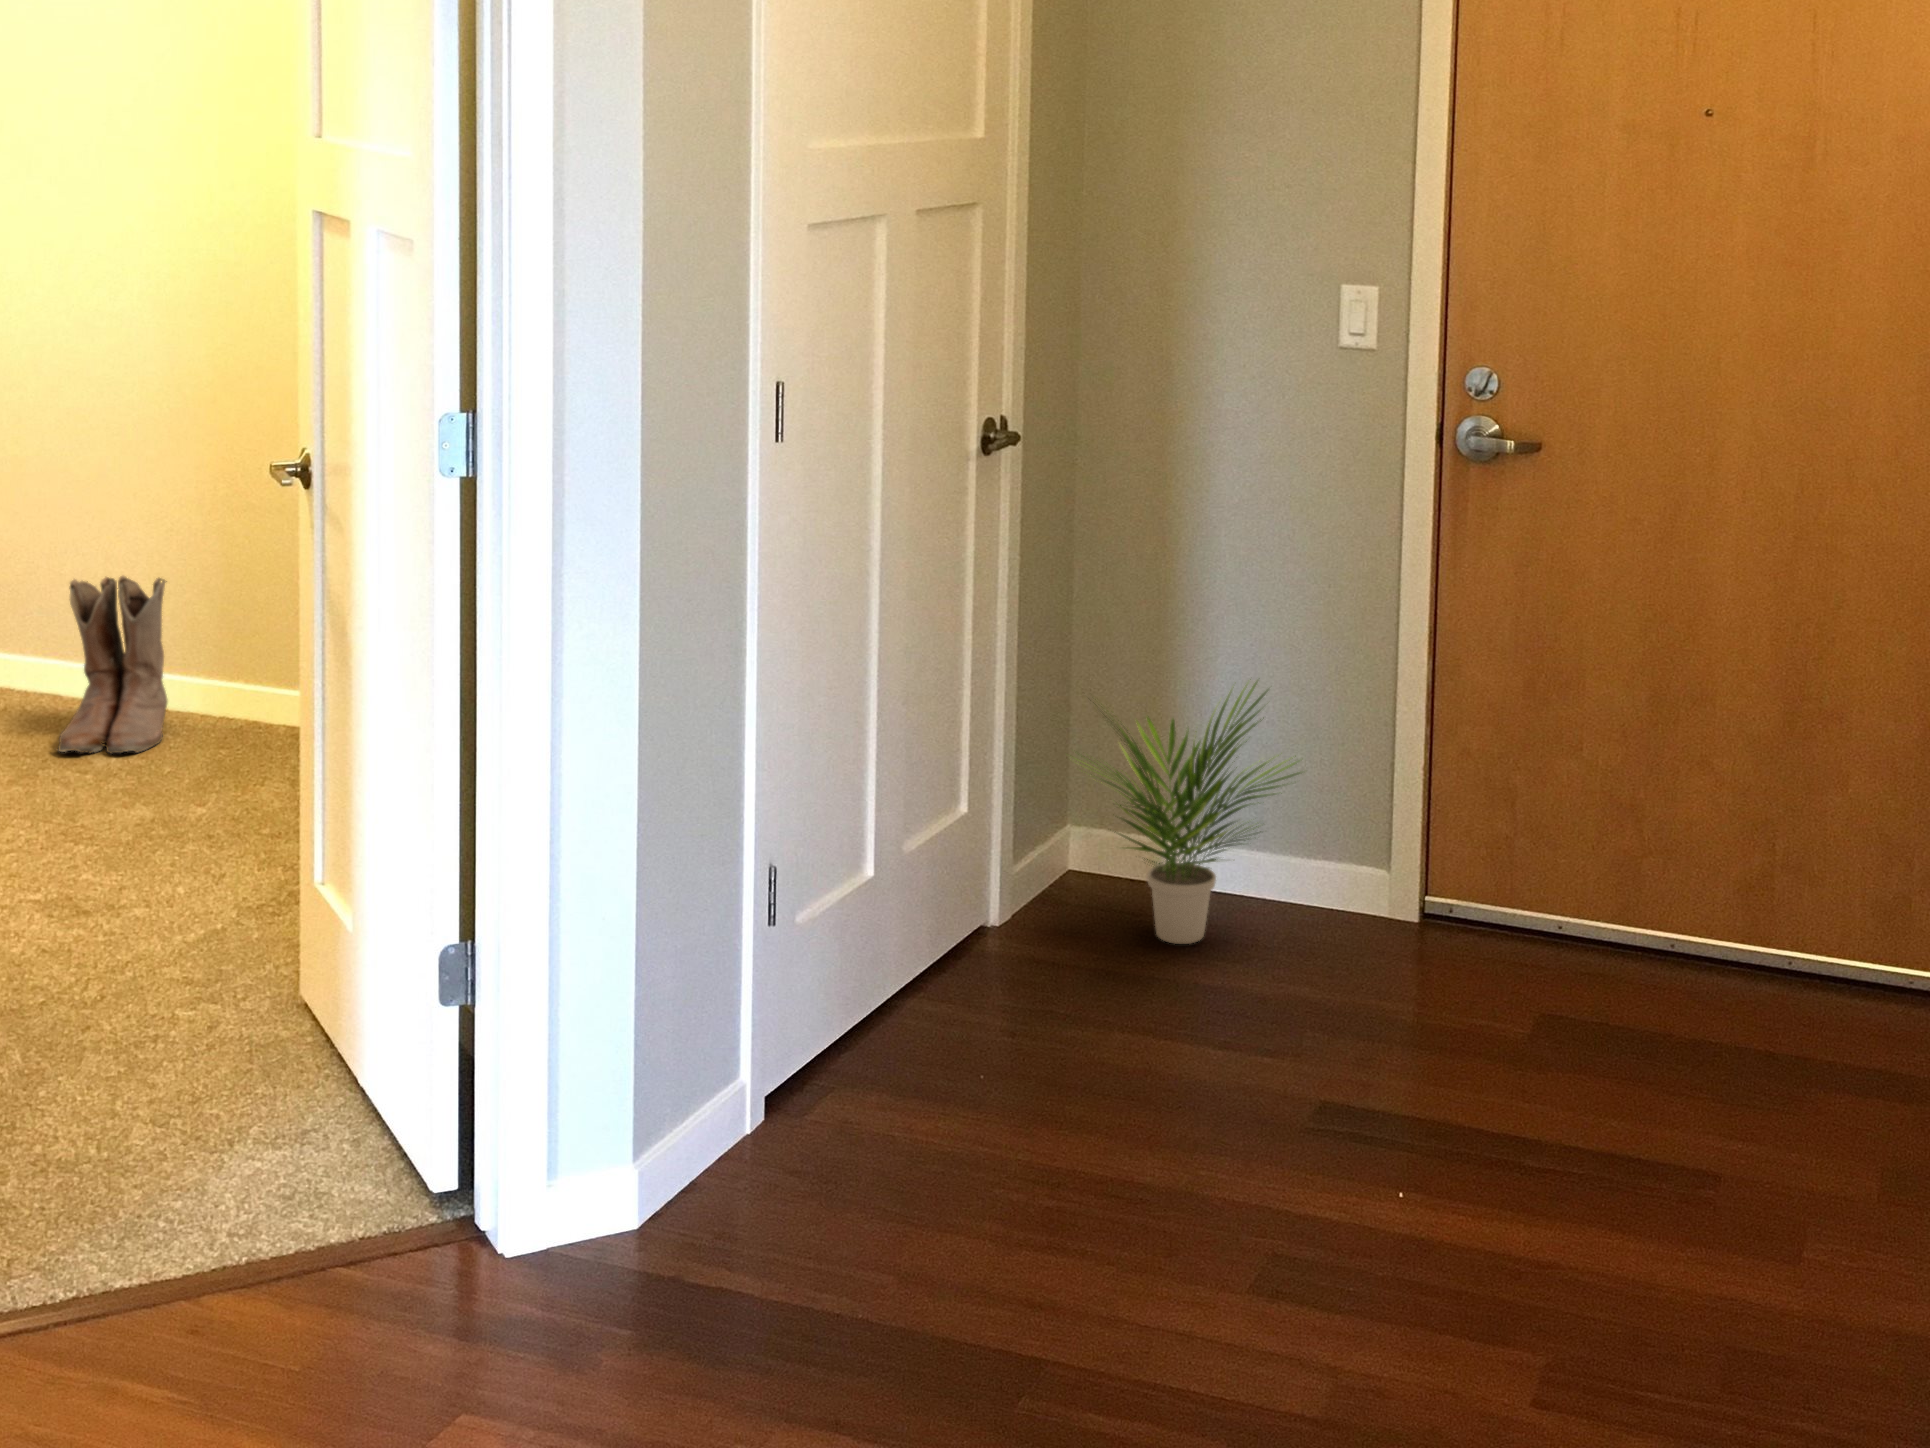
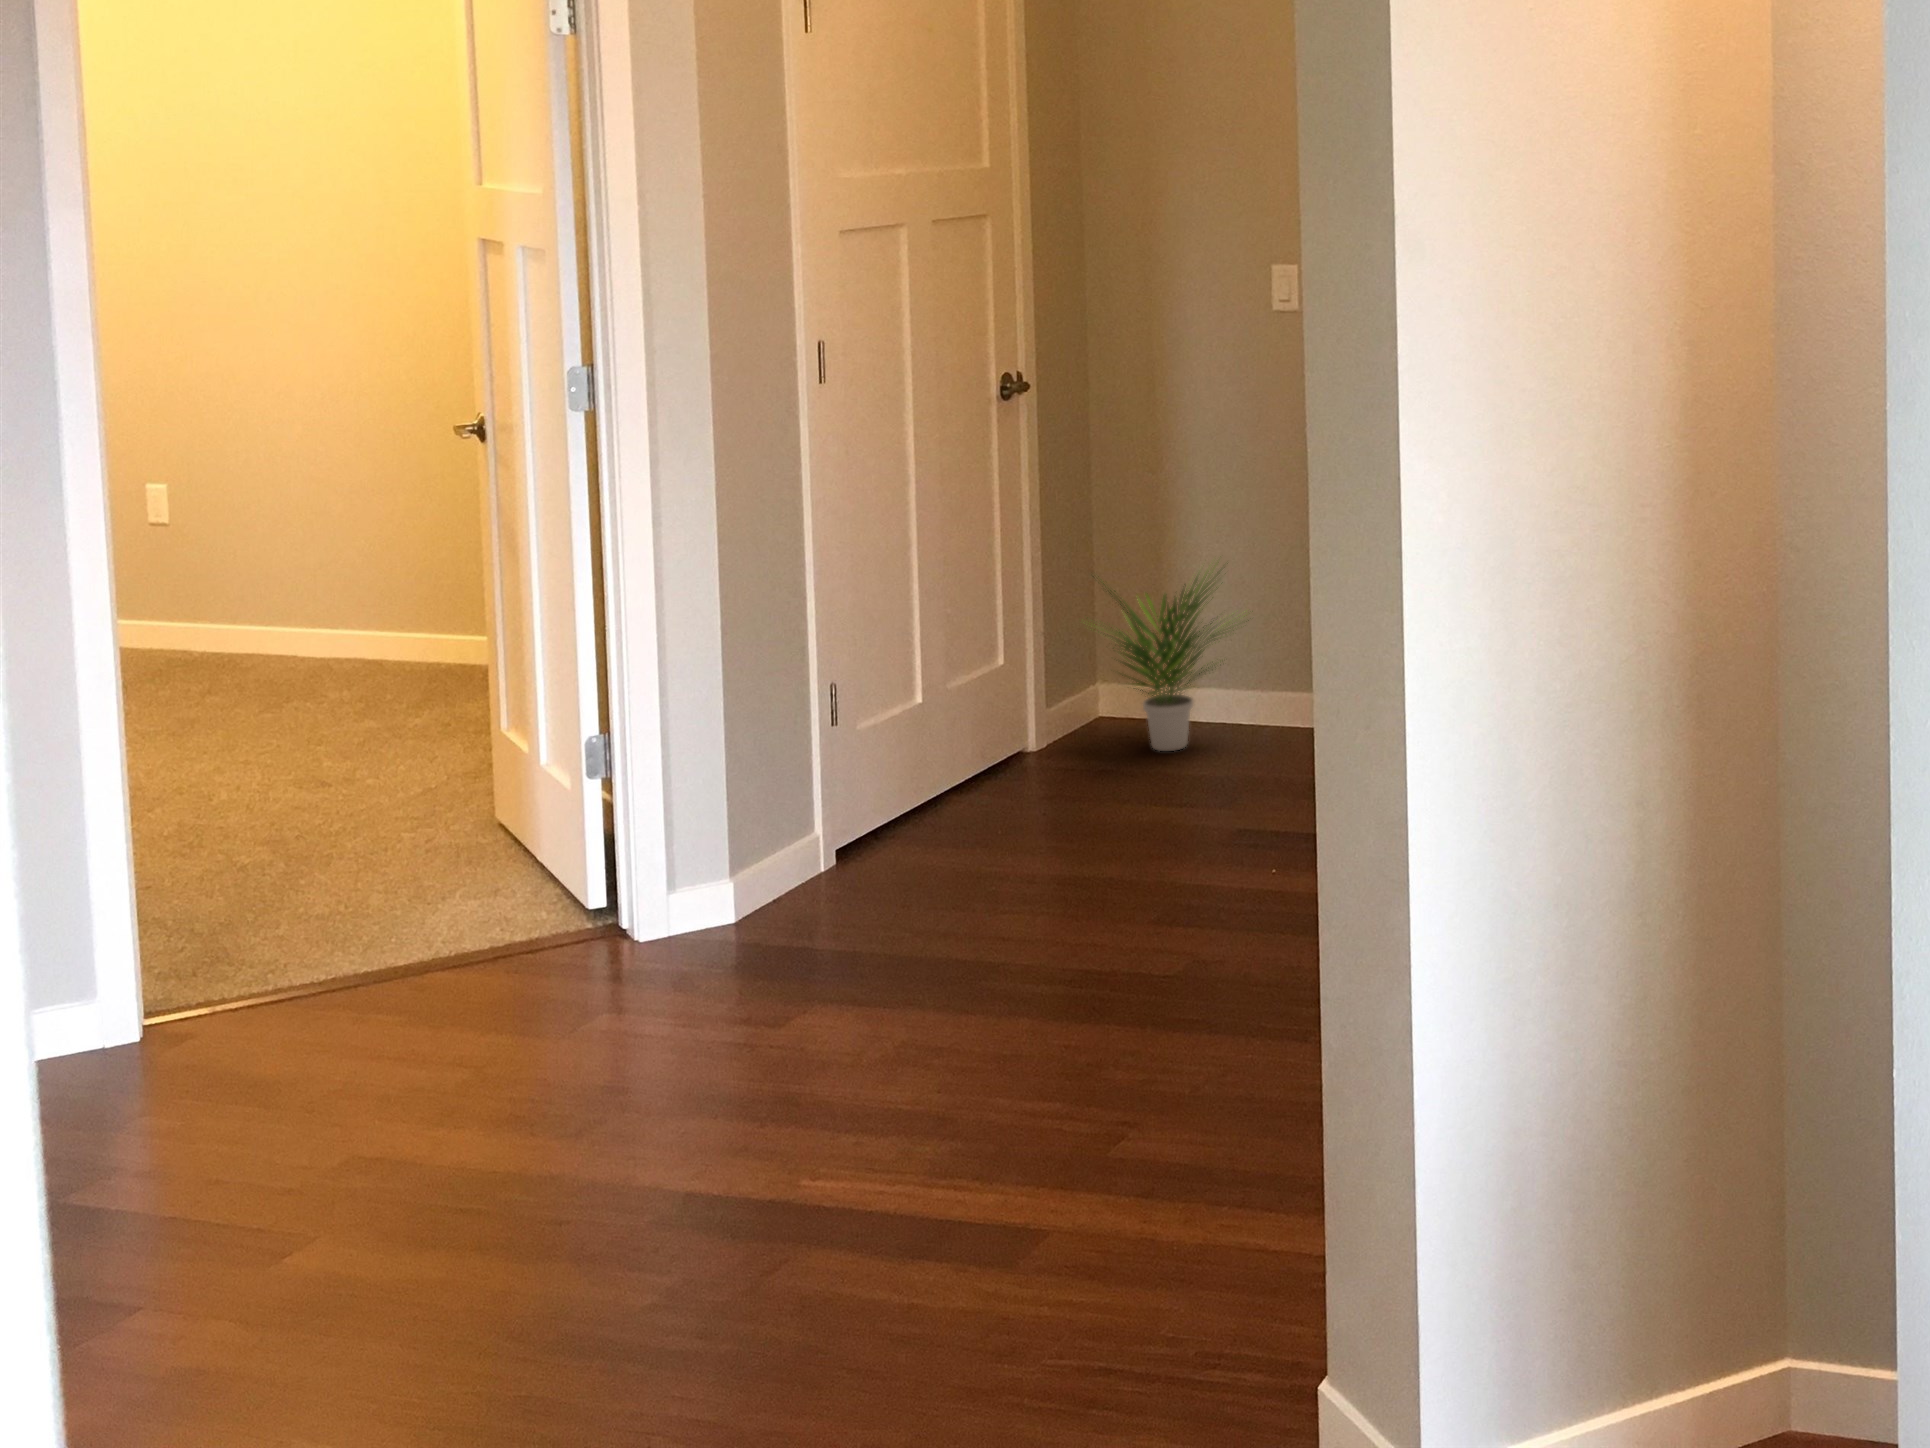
boots: present [58,576,167,754] -> none [294,552,388,692]

